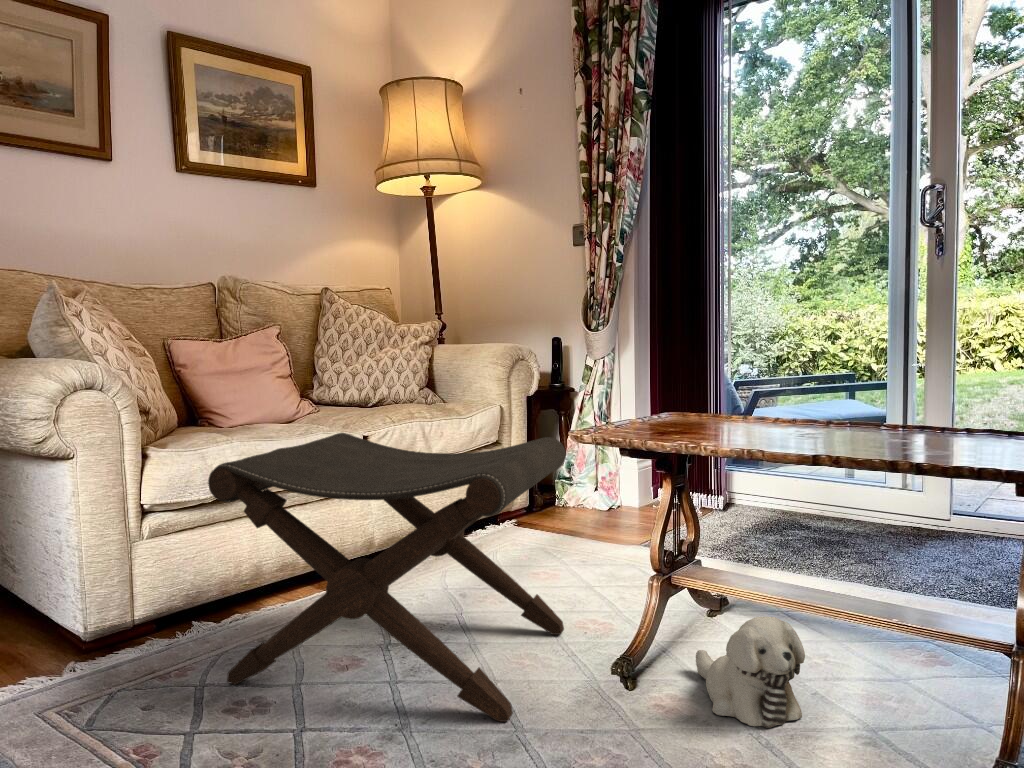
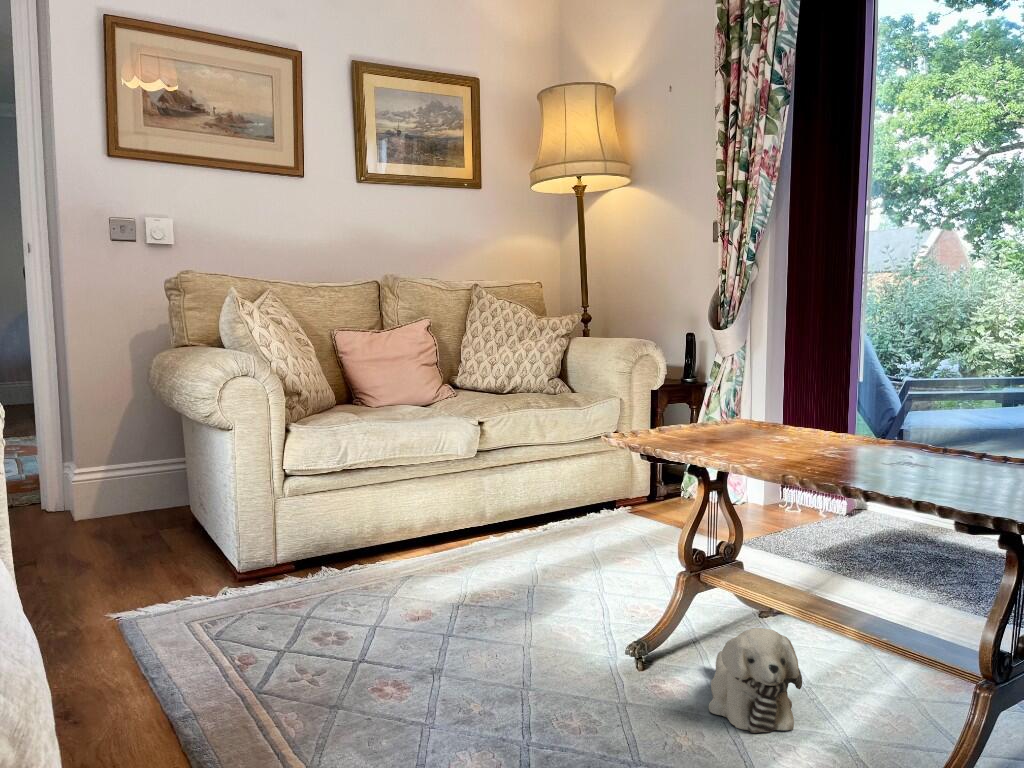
footstool: present [208,433,566,722] -> none [312,420,622,686]

